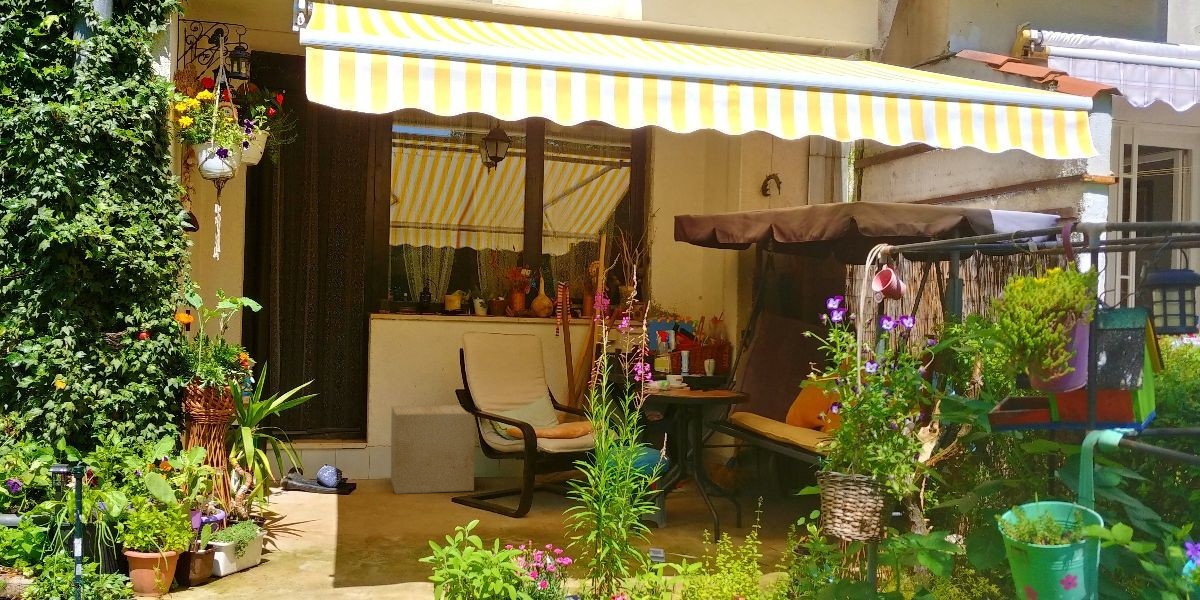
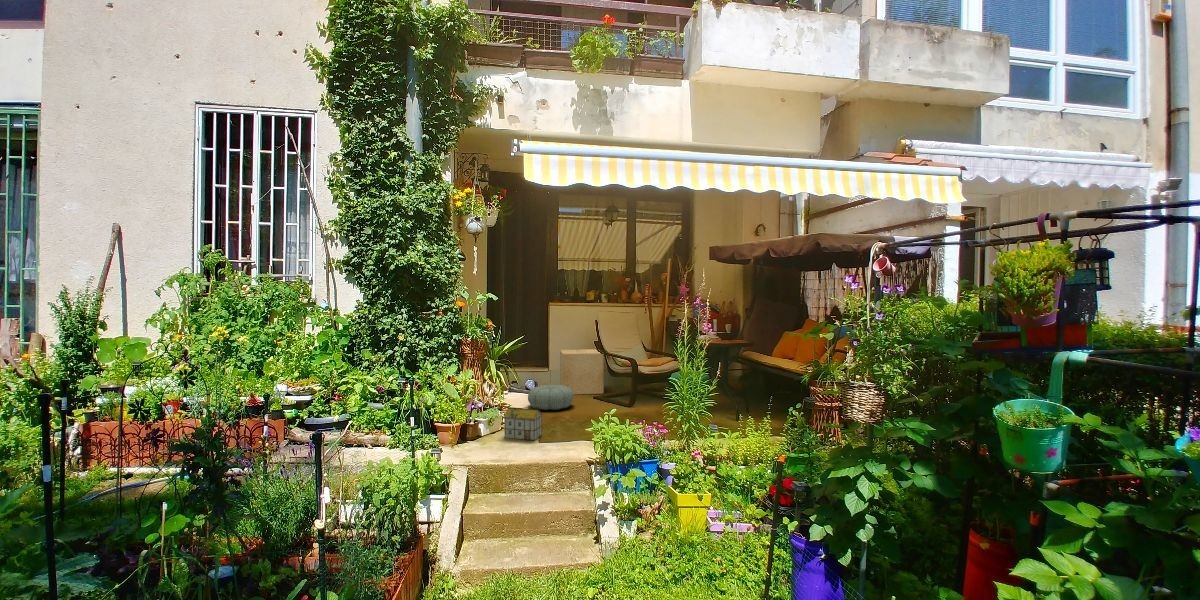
pouf: none [322,475,412,524] -> present [528,385,573,410]
toy house: none [266,519,344,583] -> present [504,407,542,440]

